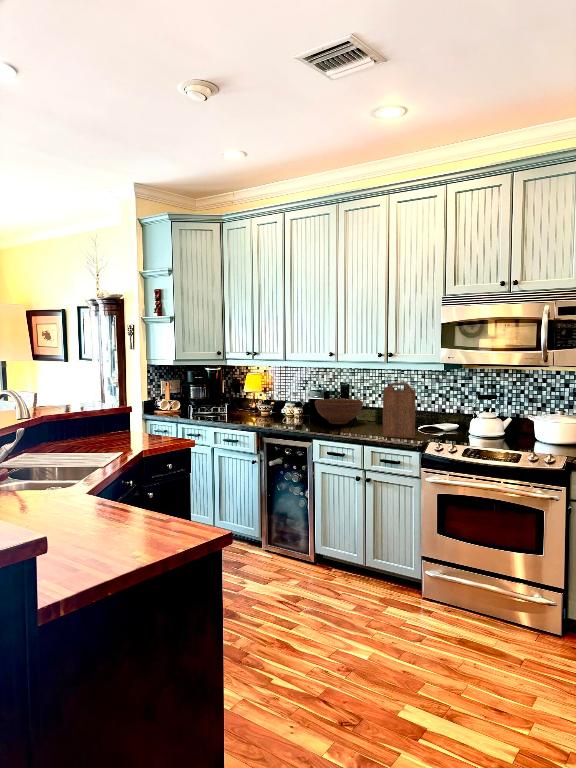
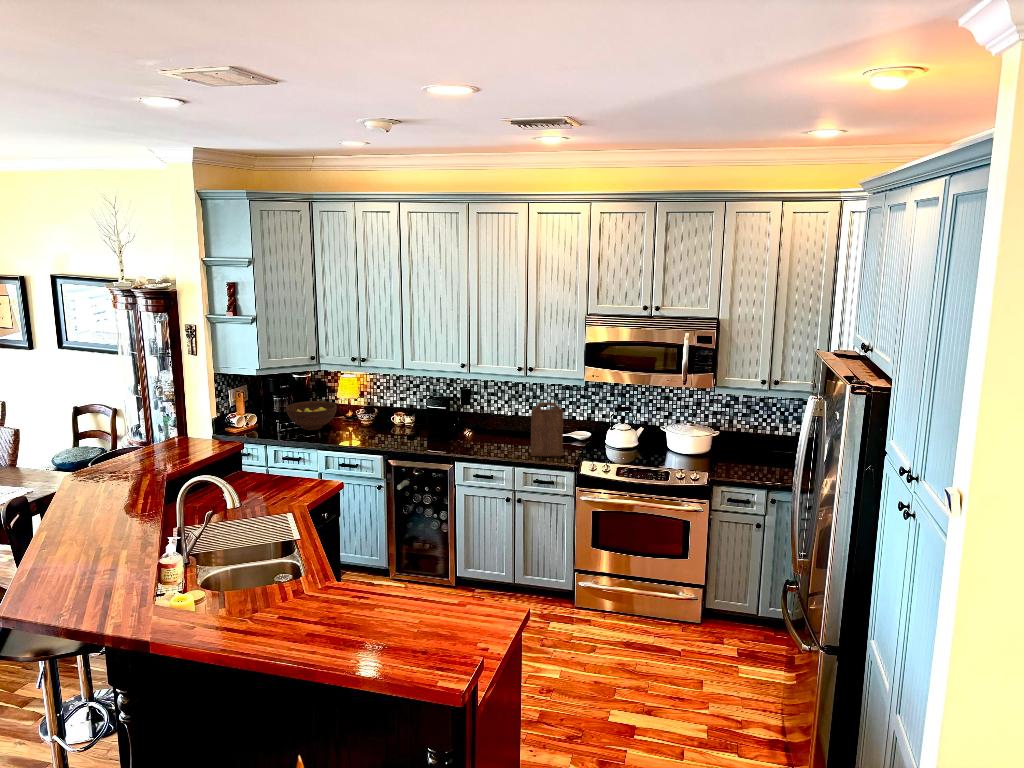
fruit bowl: present [315,399,363,424] -> present [286,401,337,430]

